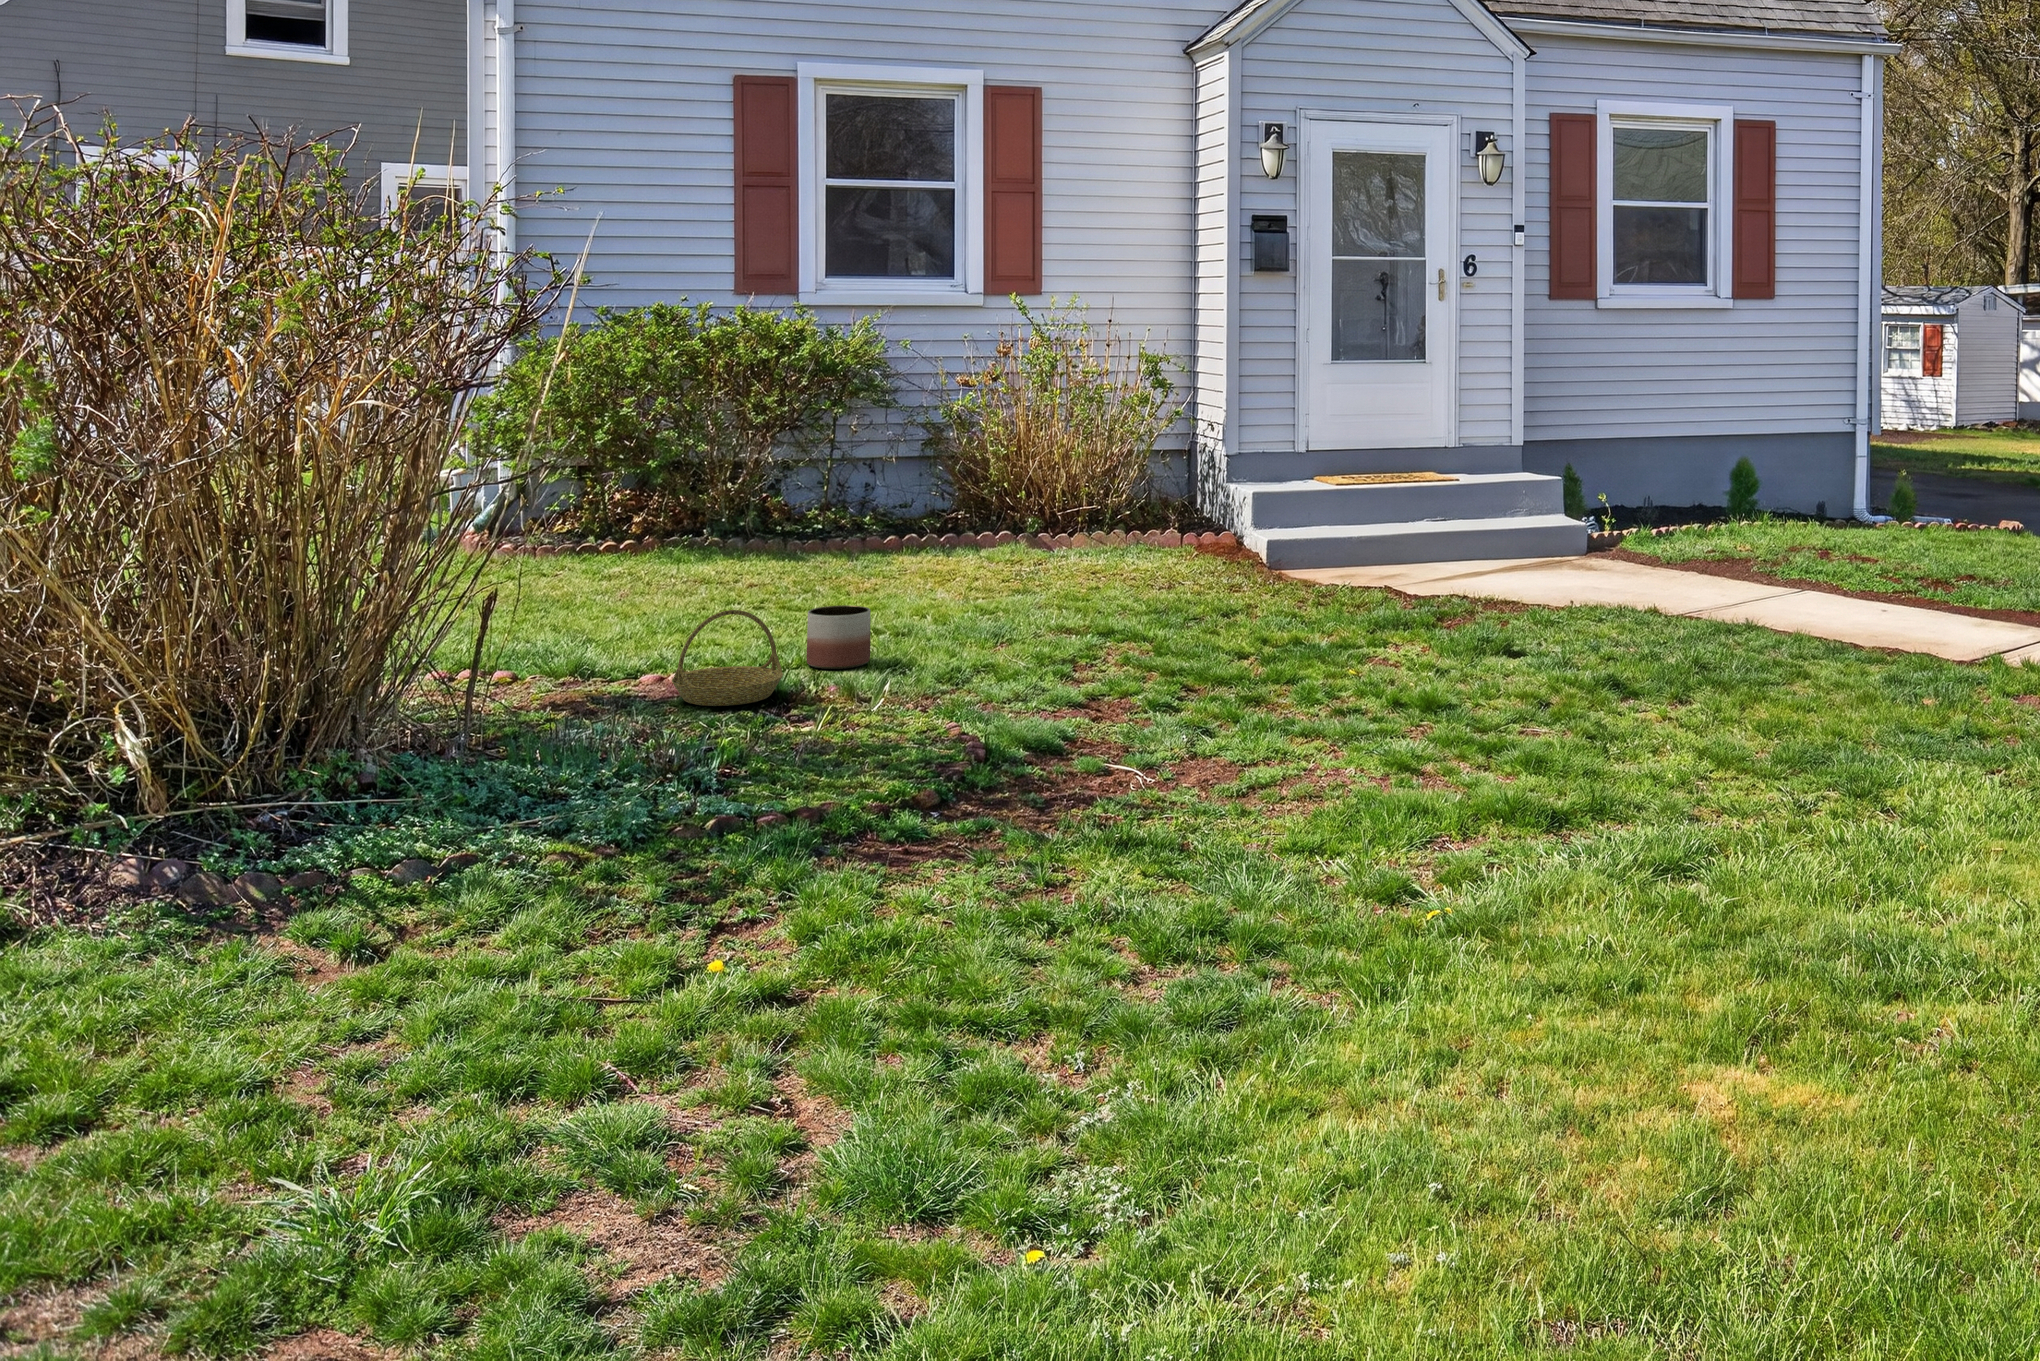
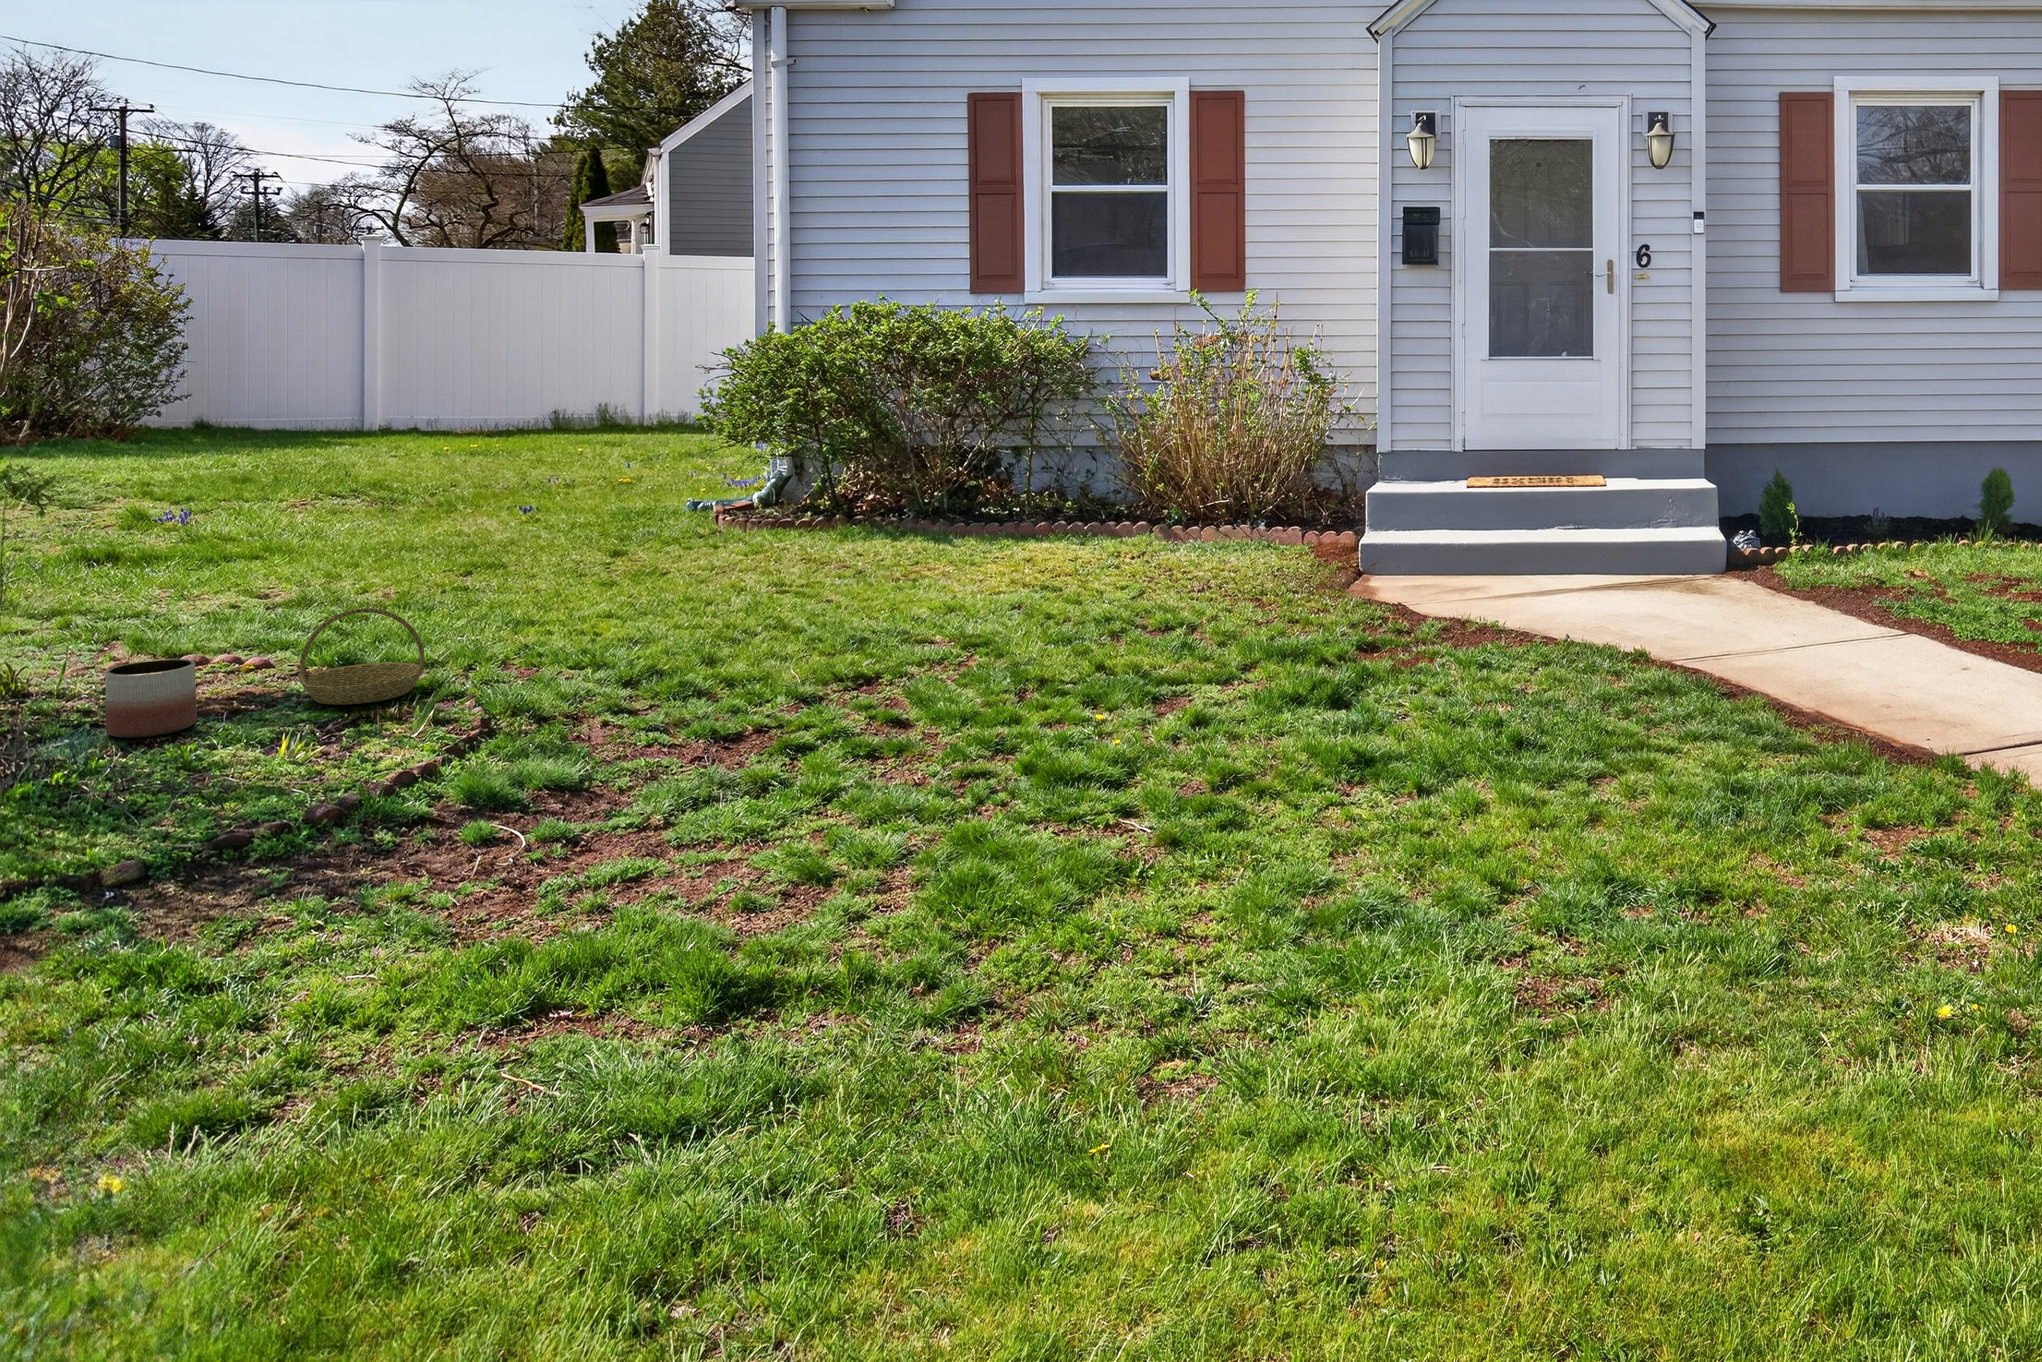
planter: present [807,605,870,669] -> present [105,659,197,738]

